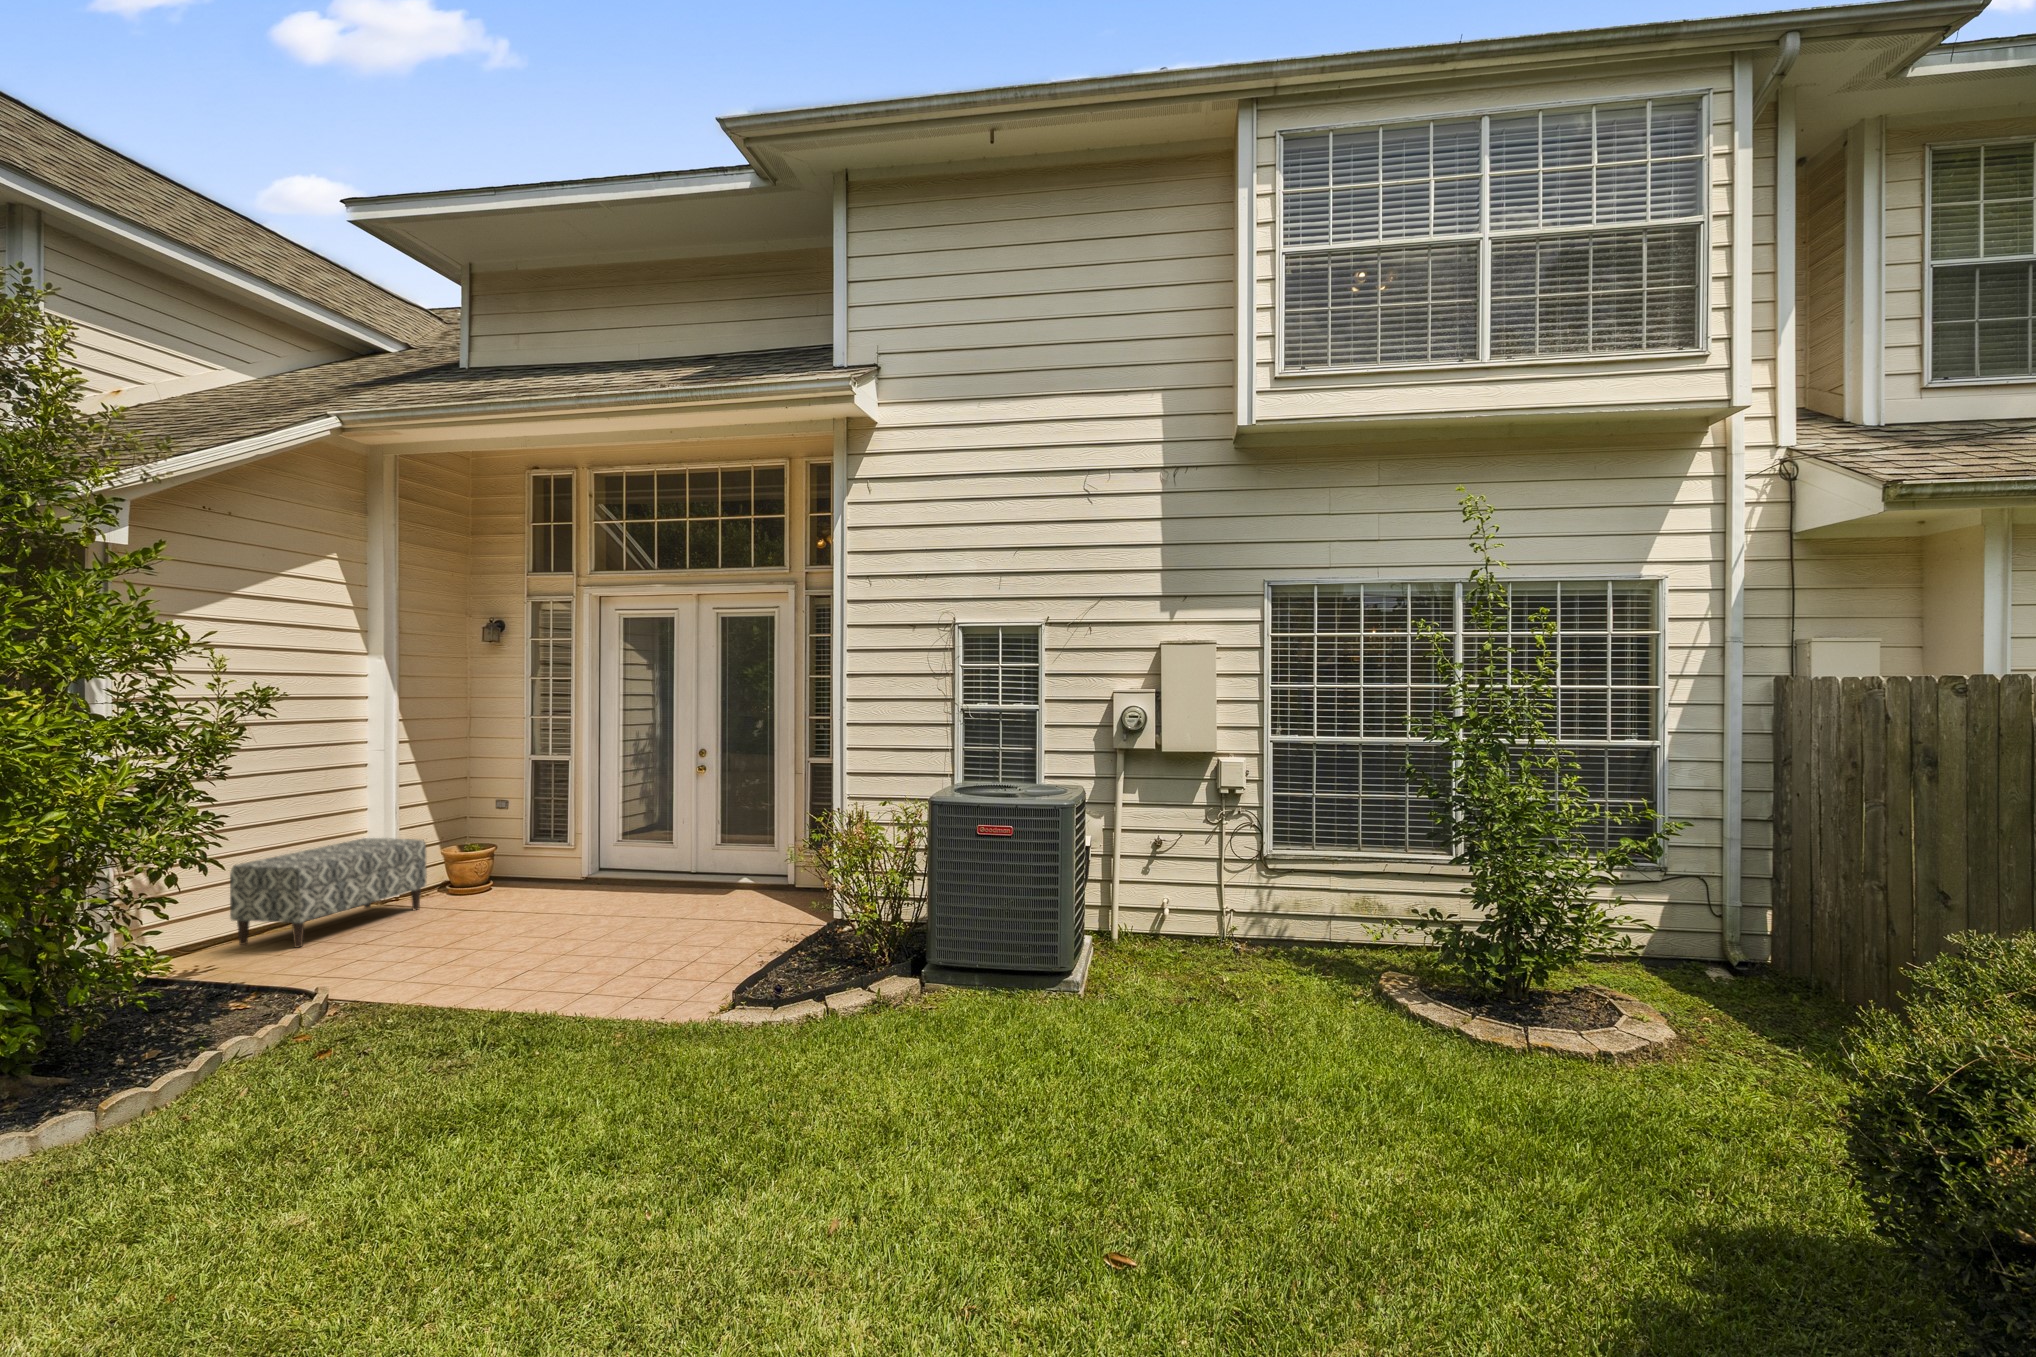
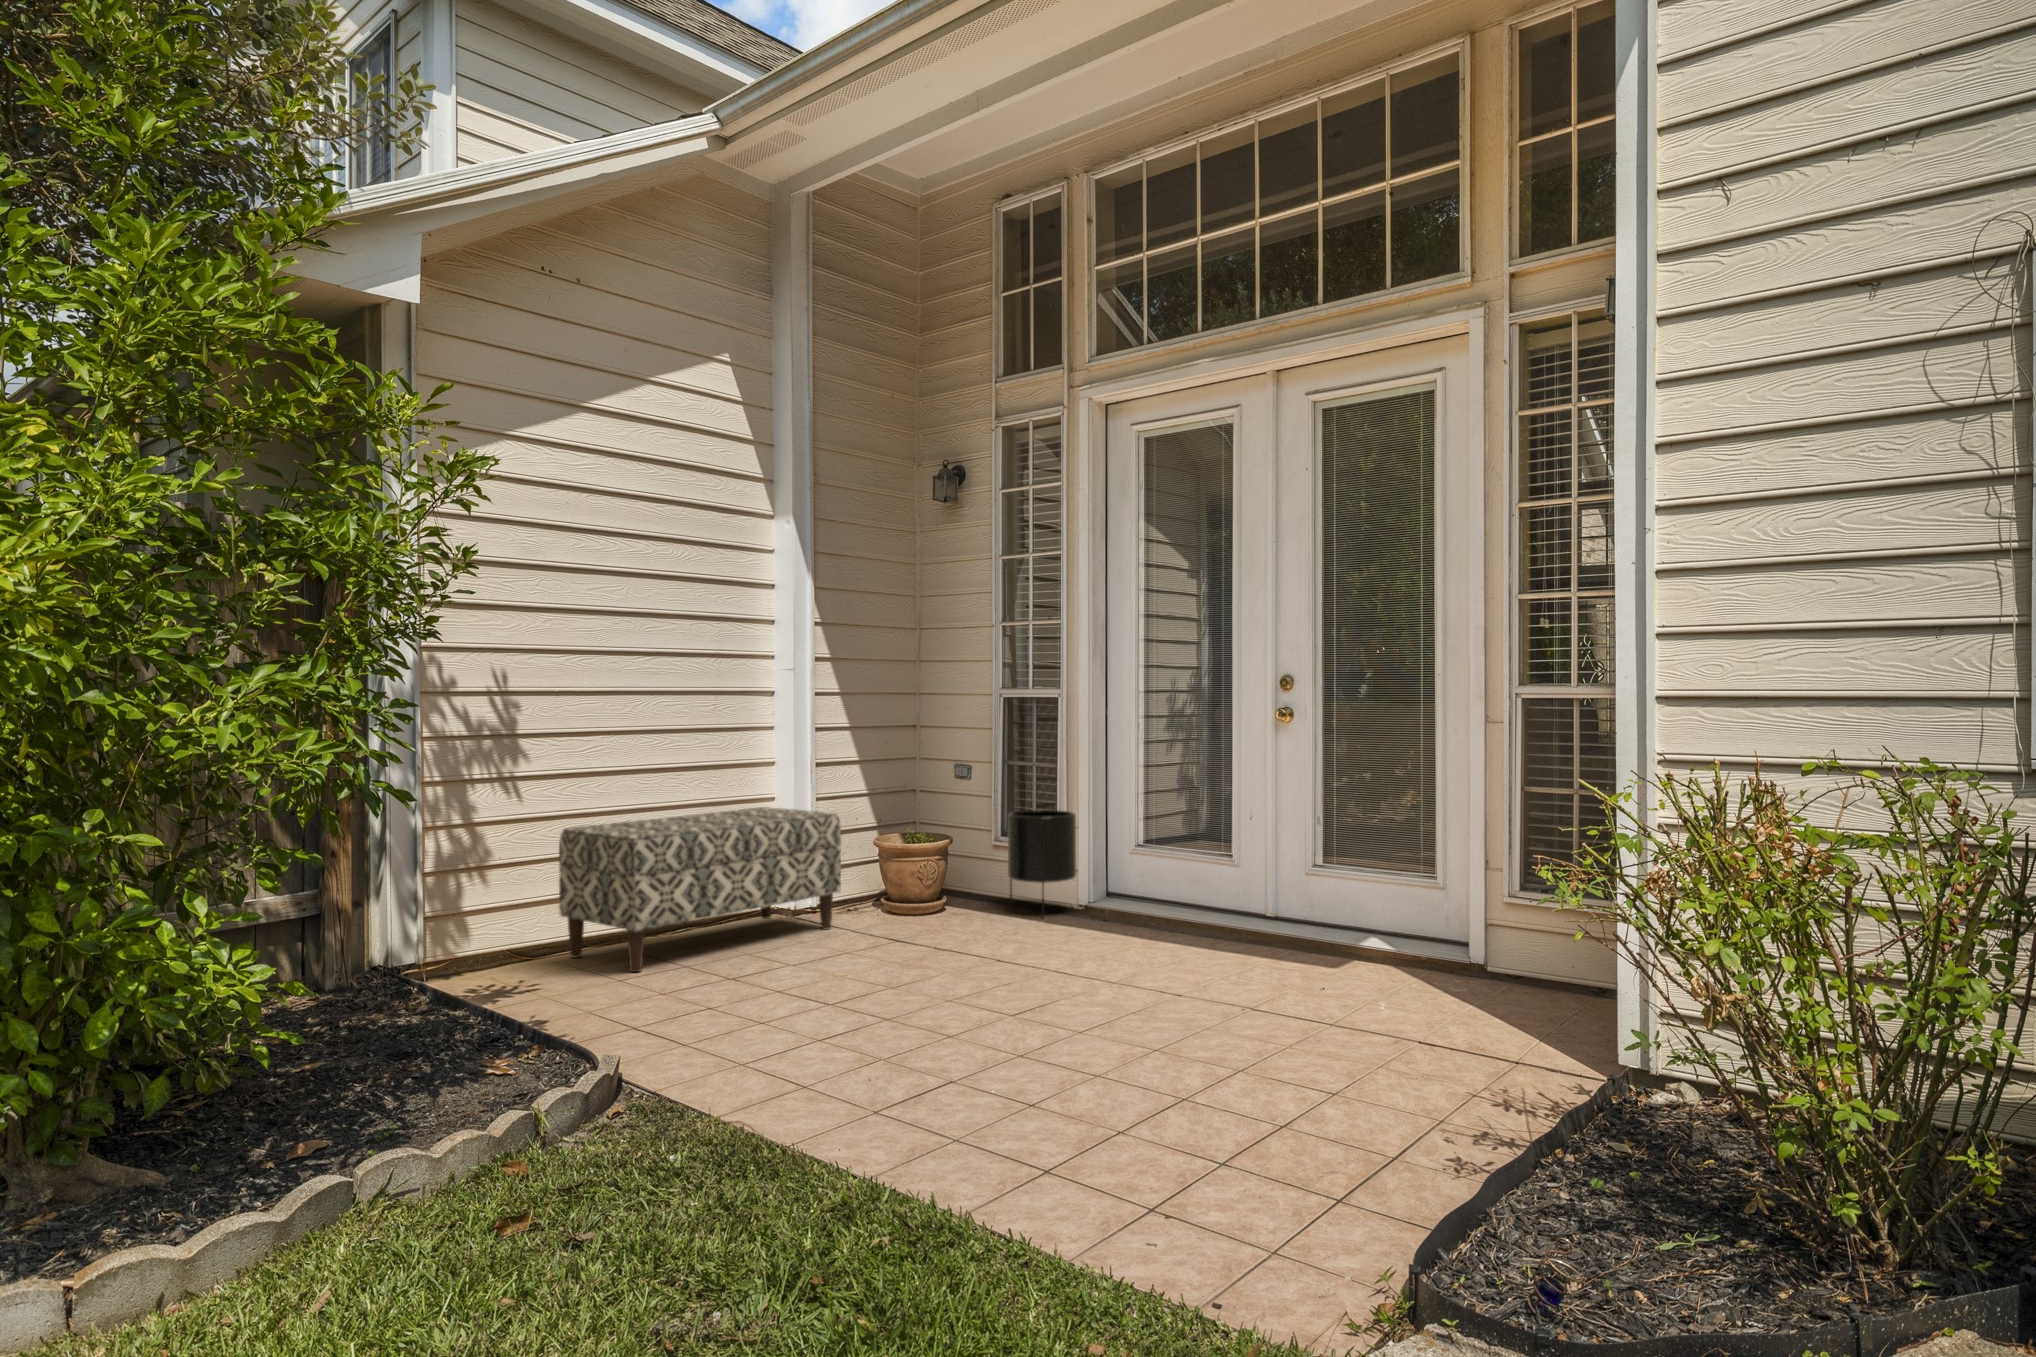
planter: none [536,826,580,889] -> present [1008,810,1077,917]

